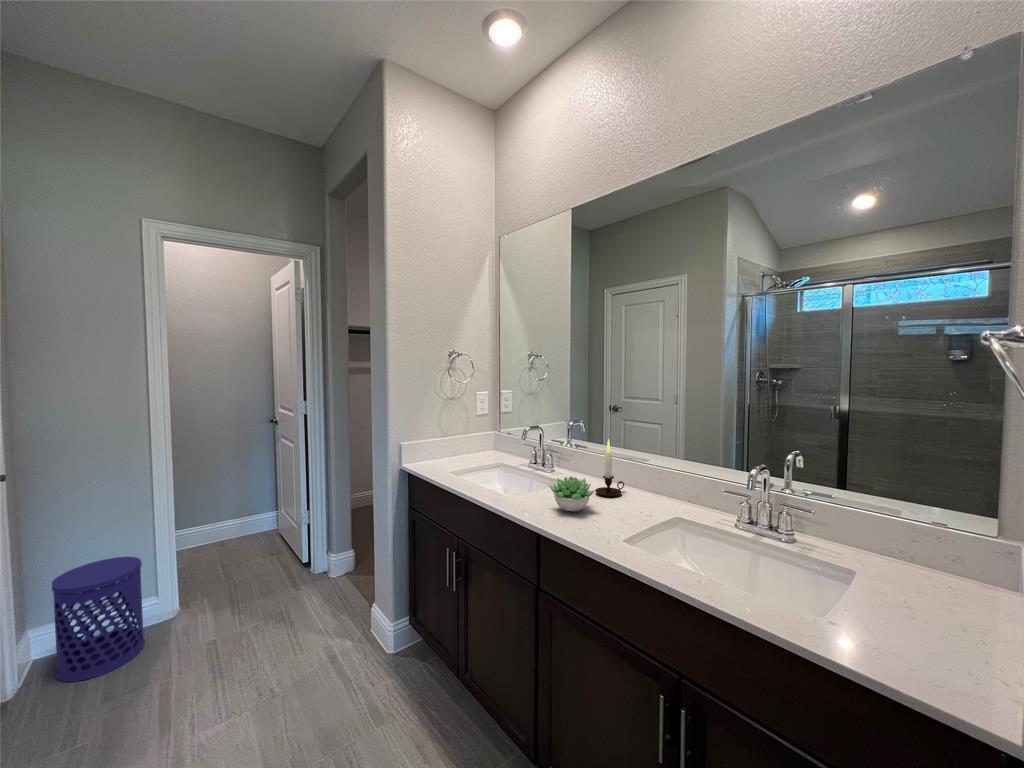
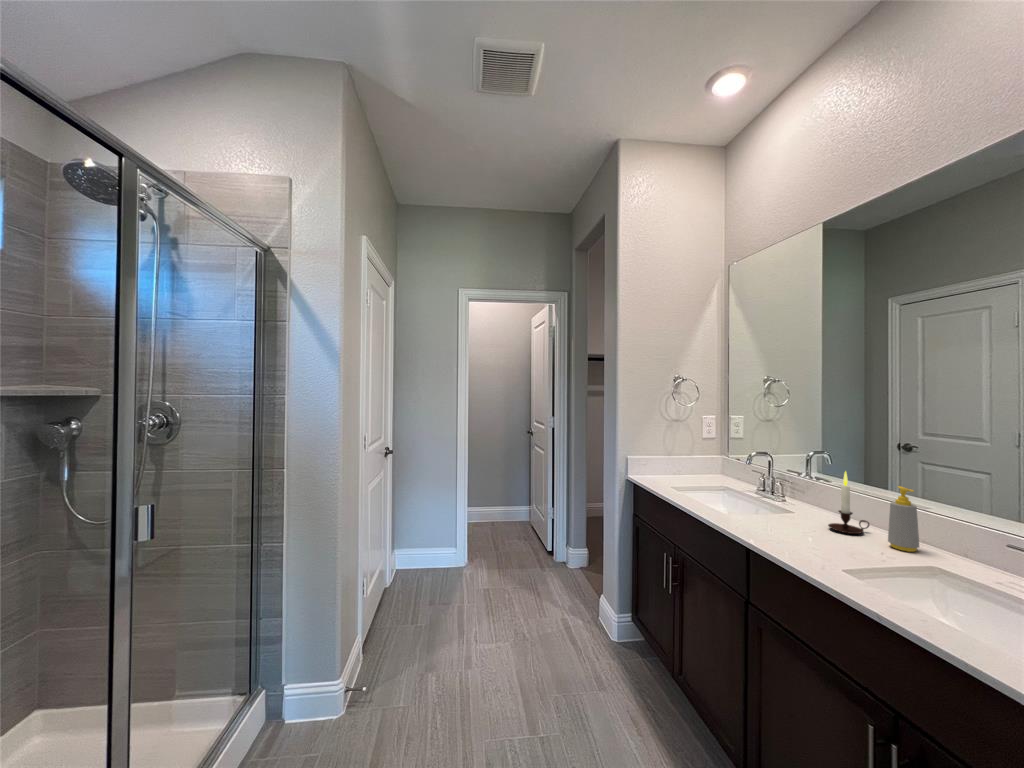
soap bottle: none [642,449,664,506] -> present [888,486,919,552]
succulent plant: present [549,476,595,511] -> none [765,502,819,537]
waste bin: present [52,557,145,682] -> none [408,514,450,589]

